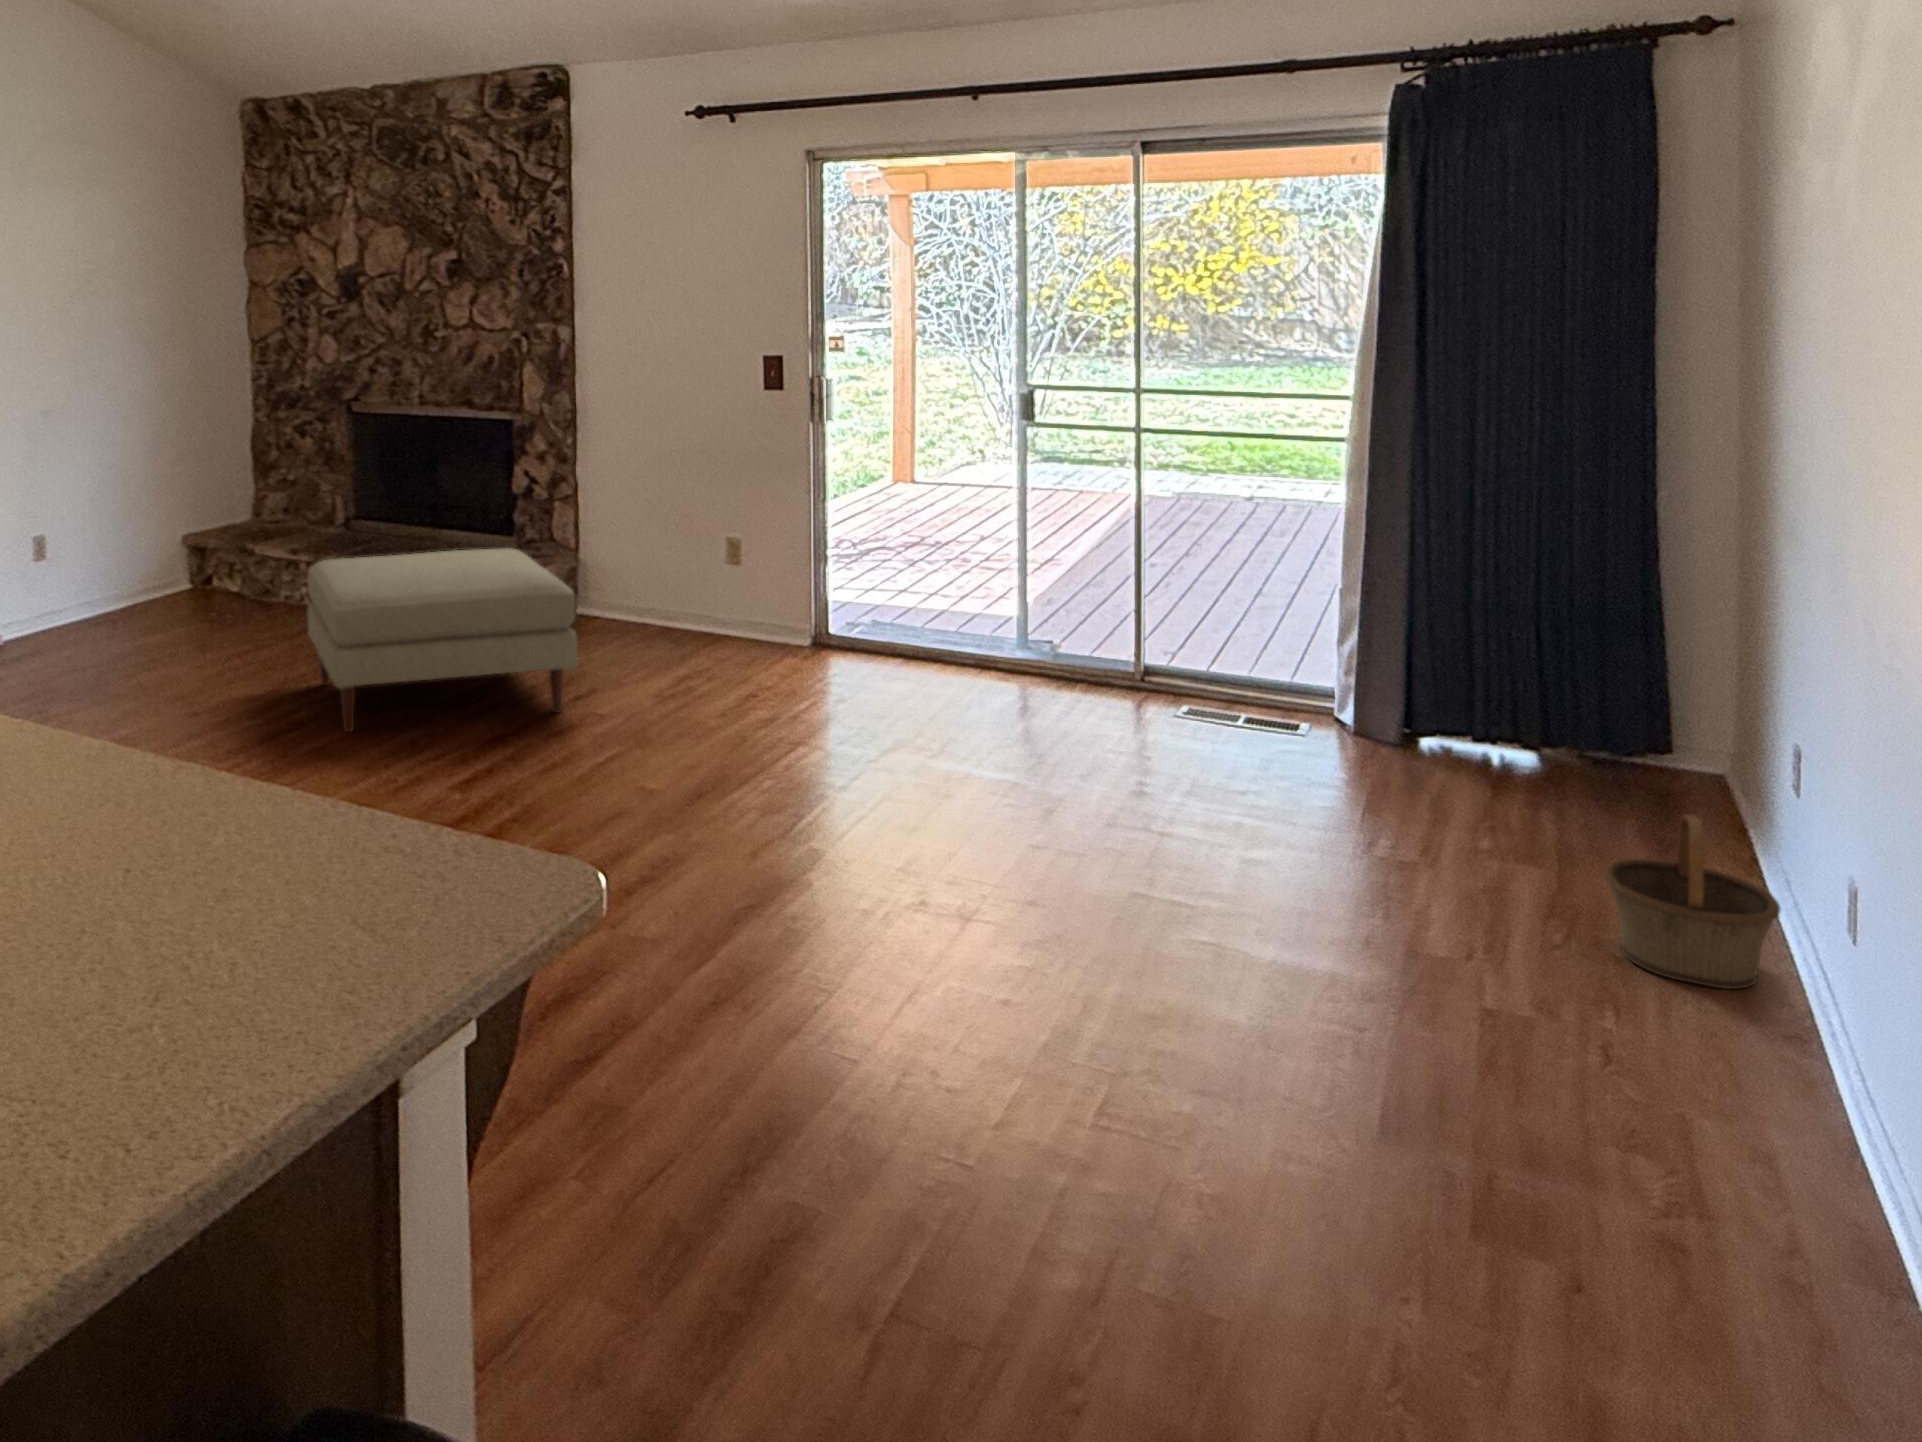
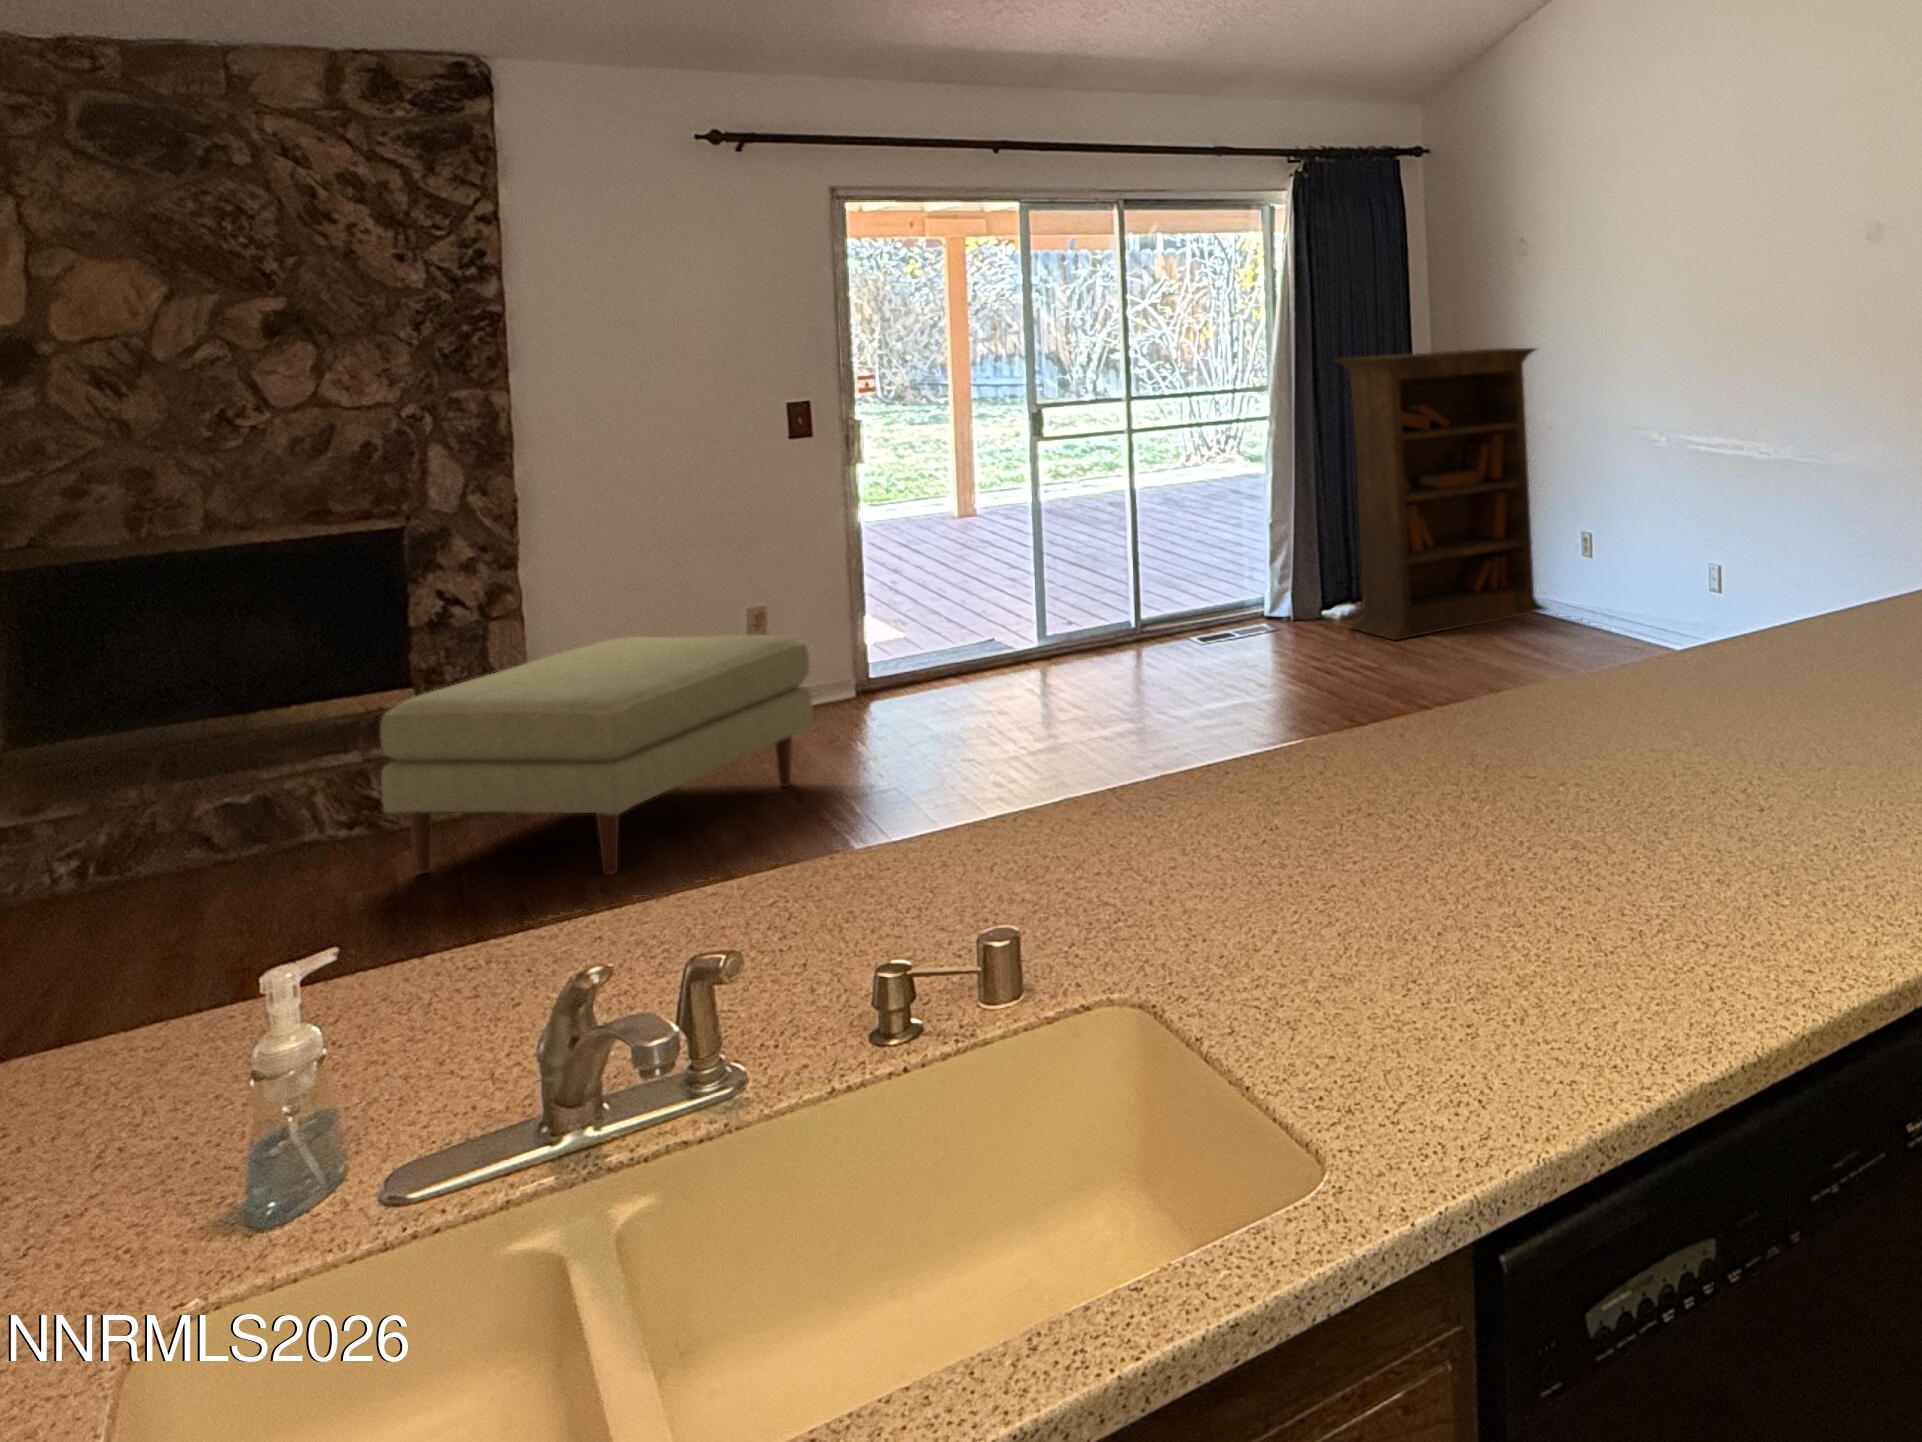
bookcase: none [1340,380,1736,867] -> present [1334,348,1546,640]
basket: present [1603,815,1781,989] -> none [1587,555,1662,641]

